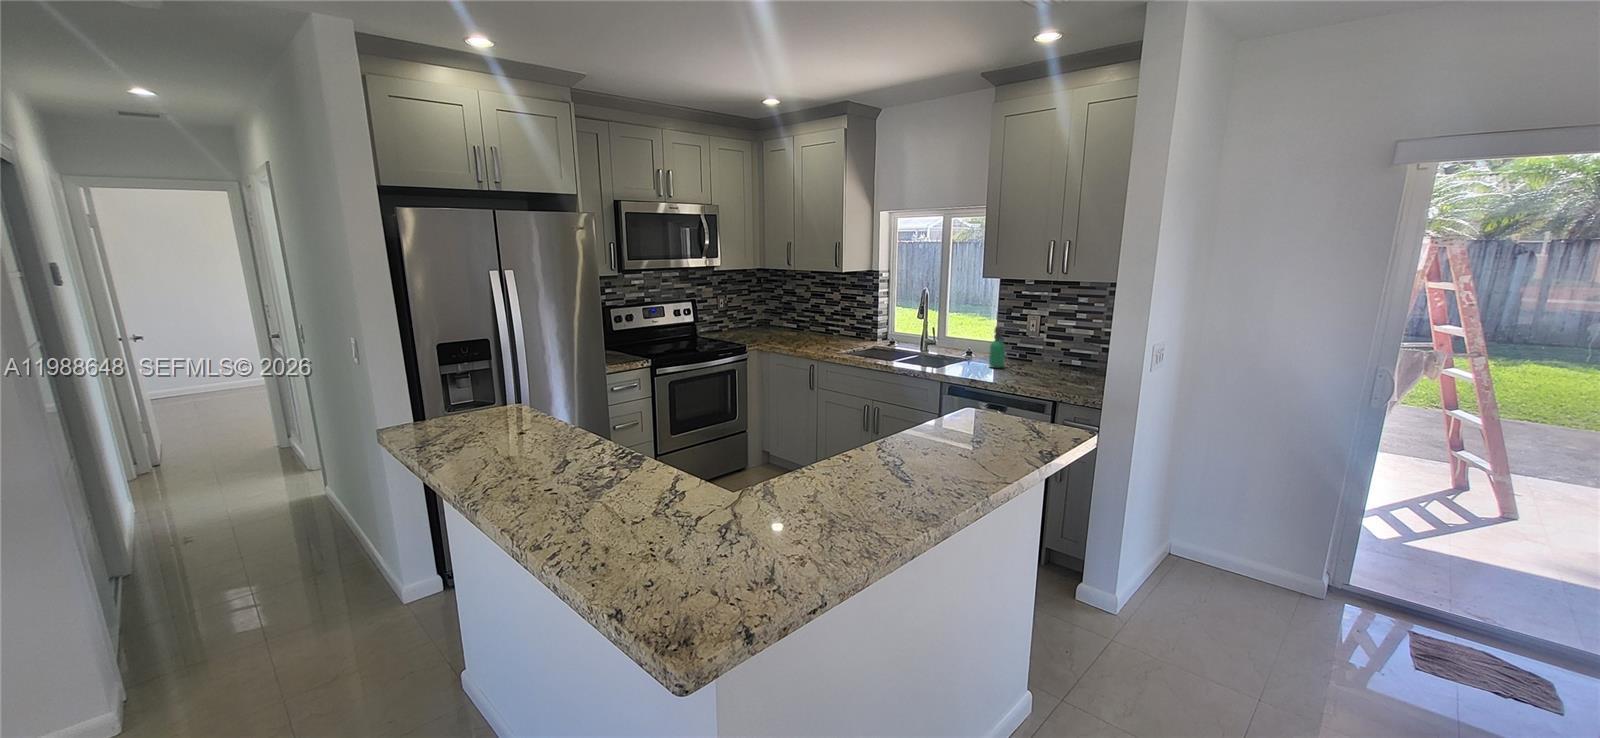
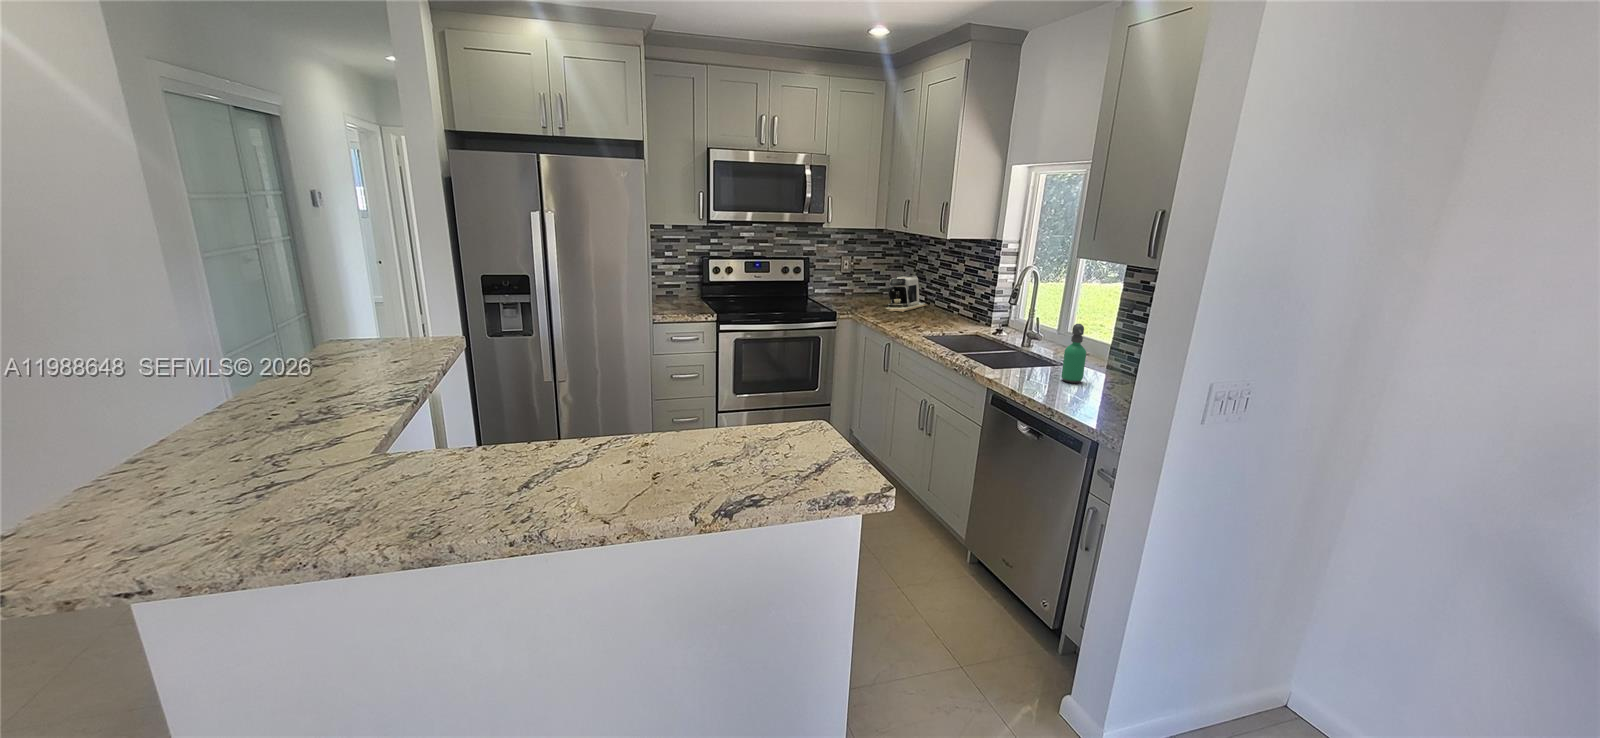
coffee maker: none [771,307,798,338] -> present [886,275,926,312]

